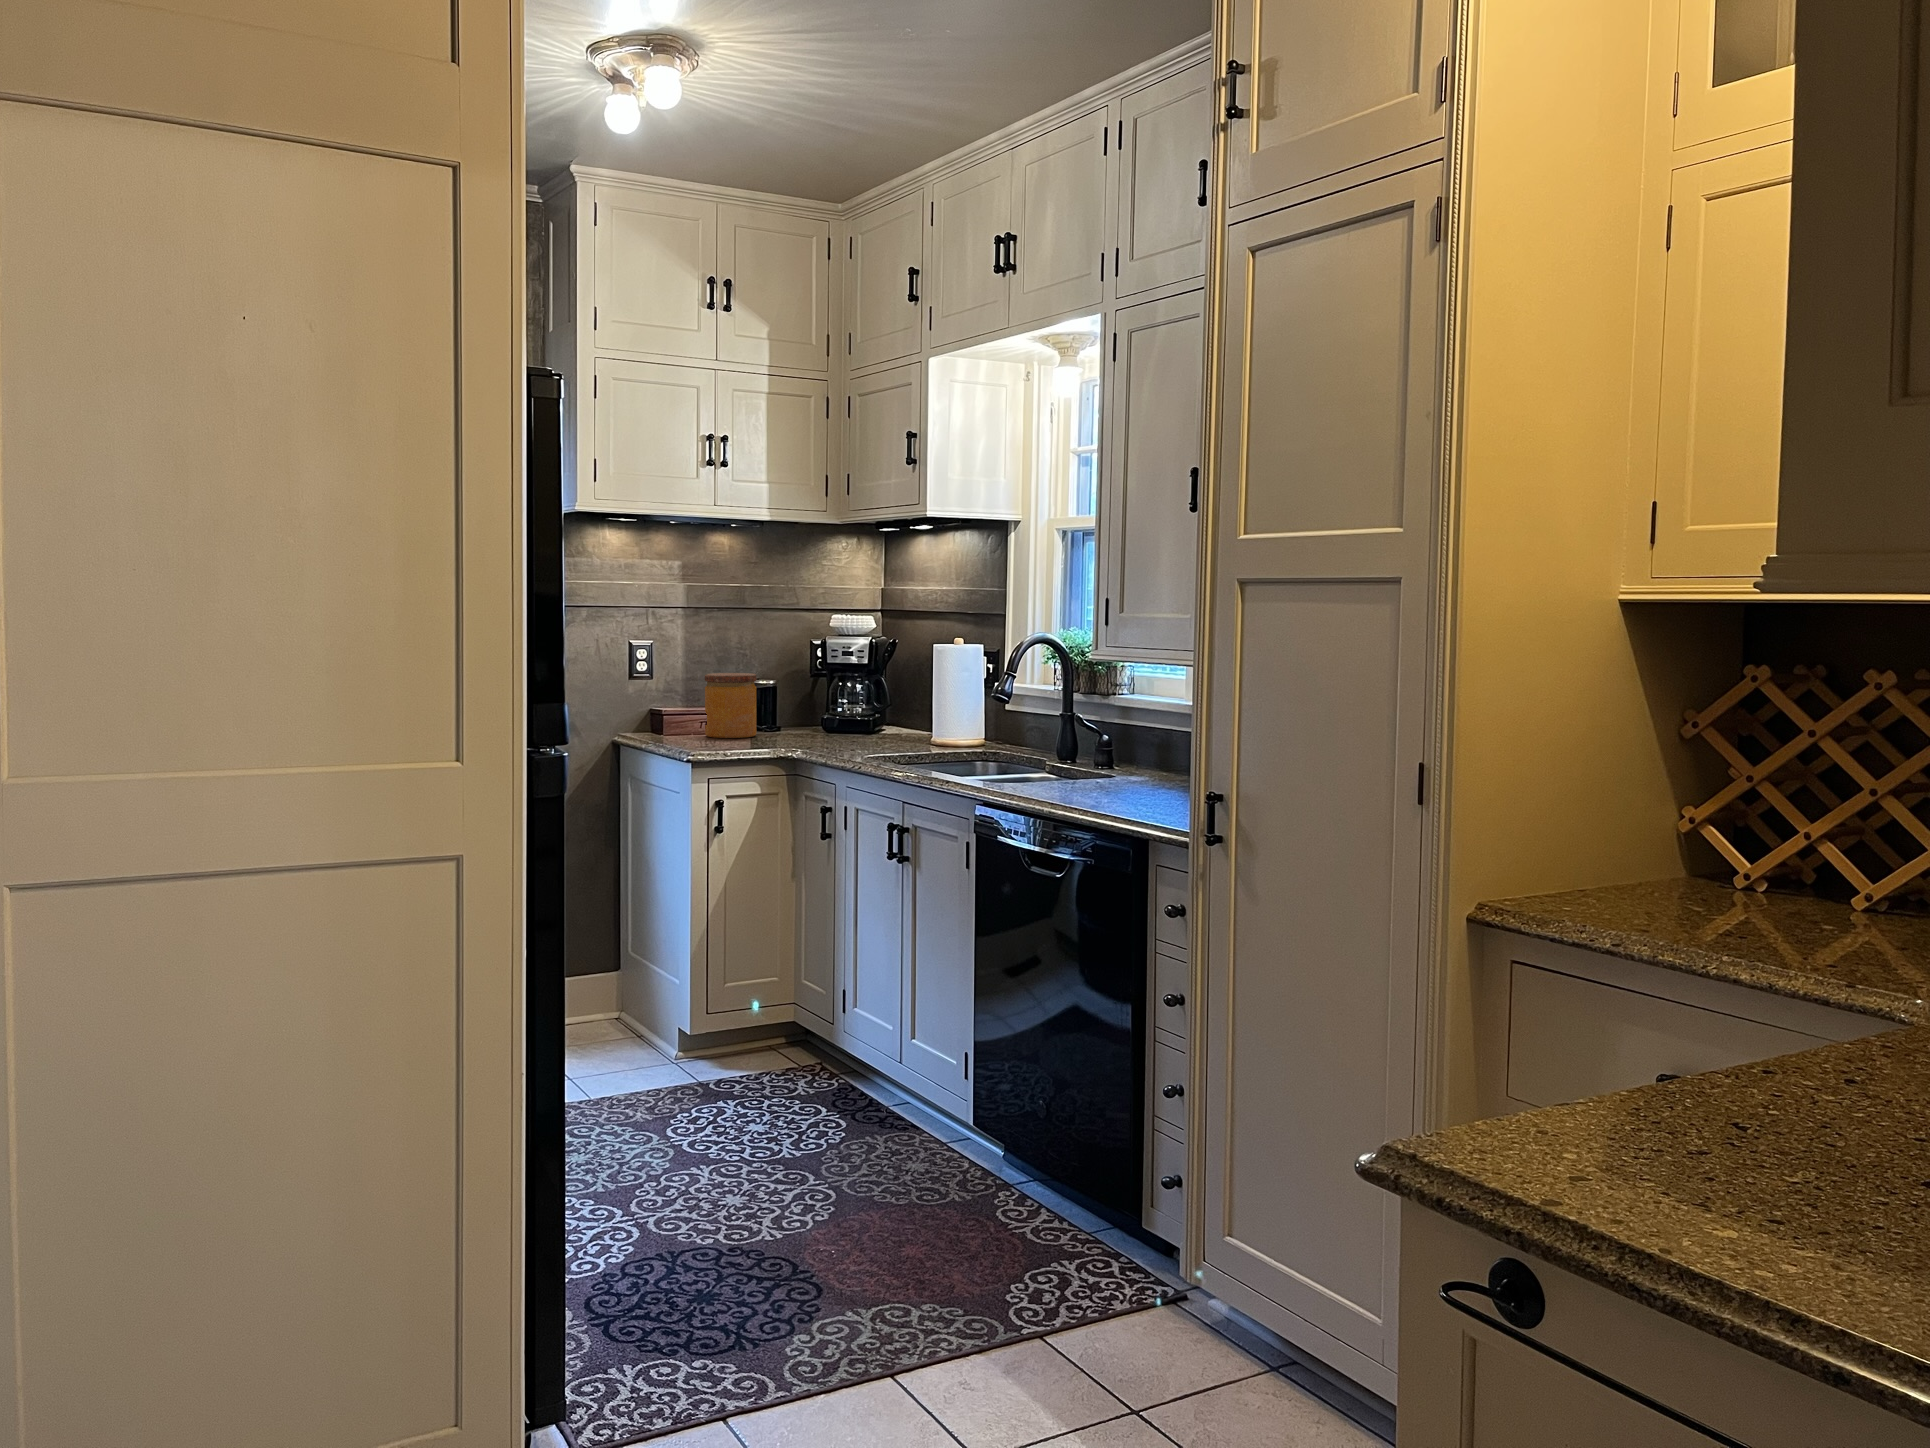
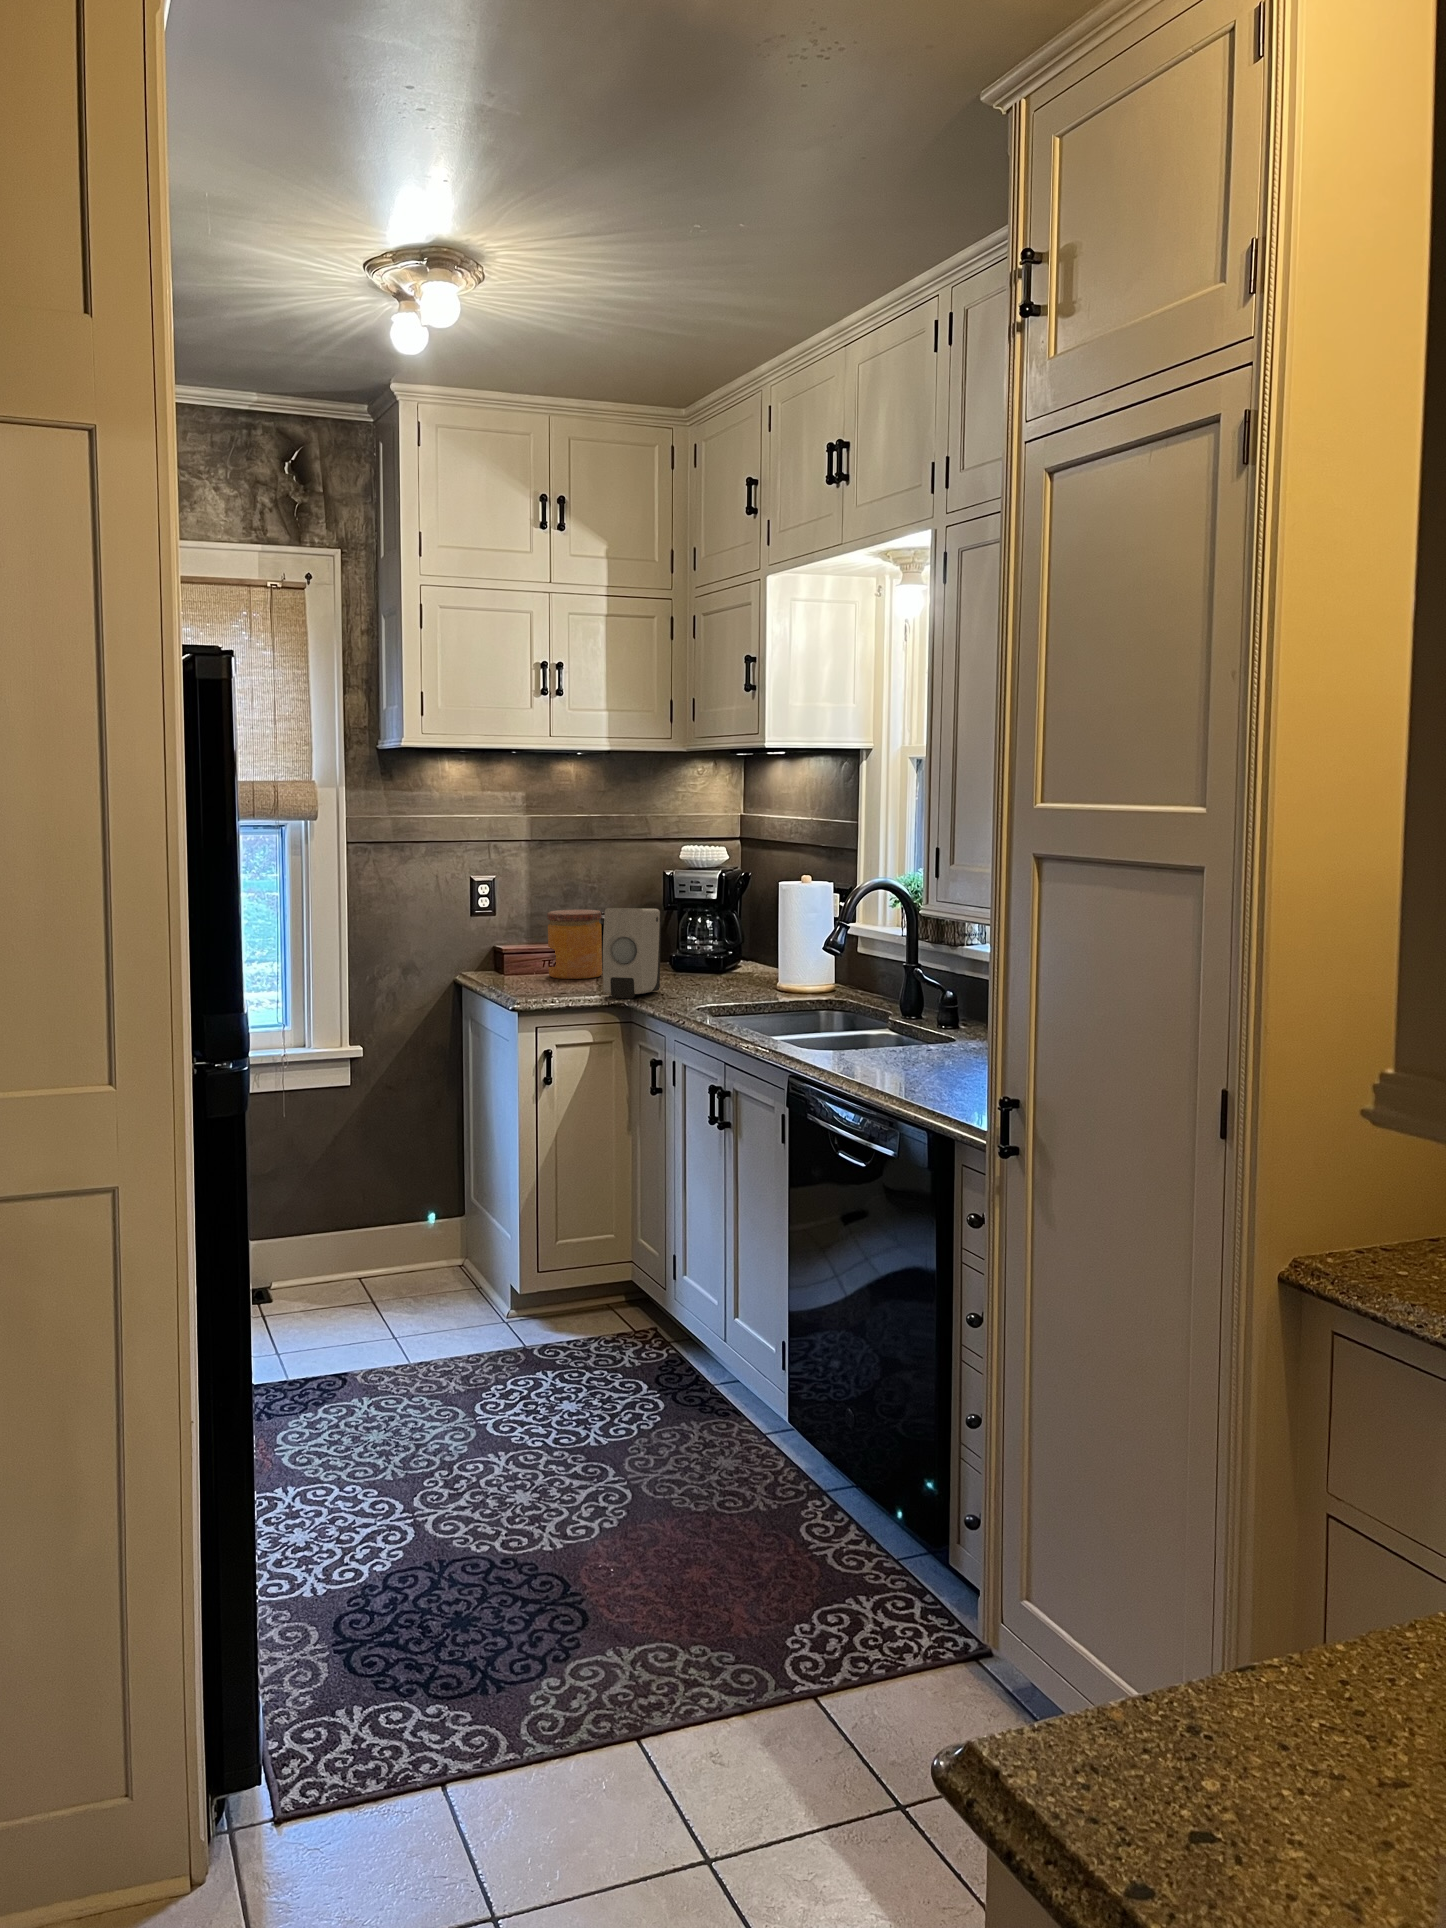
soap dispenser: none [771,666,823,751] -> present [603,908,661,998]

